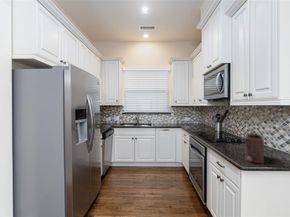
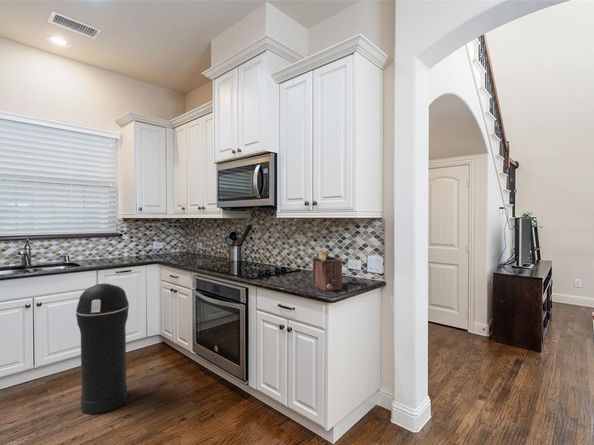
trash can: none [139,133,158,188] -> present [76,284,129,414]

